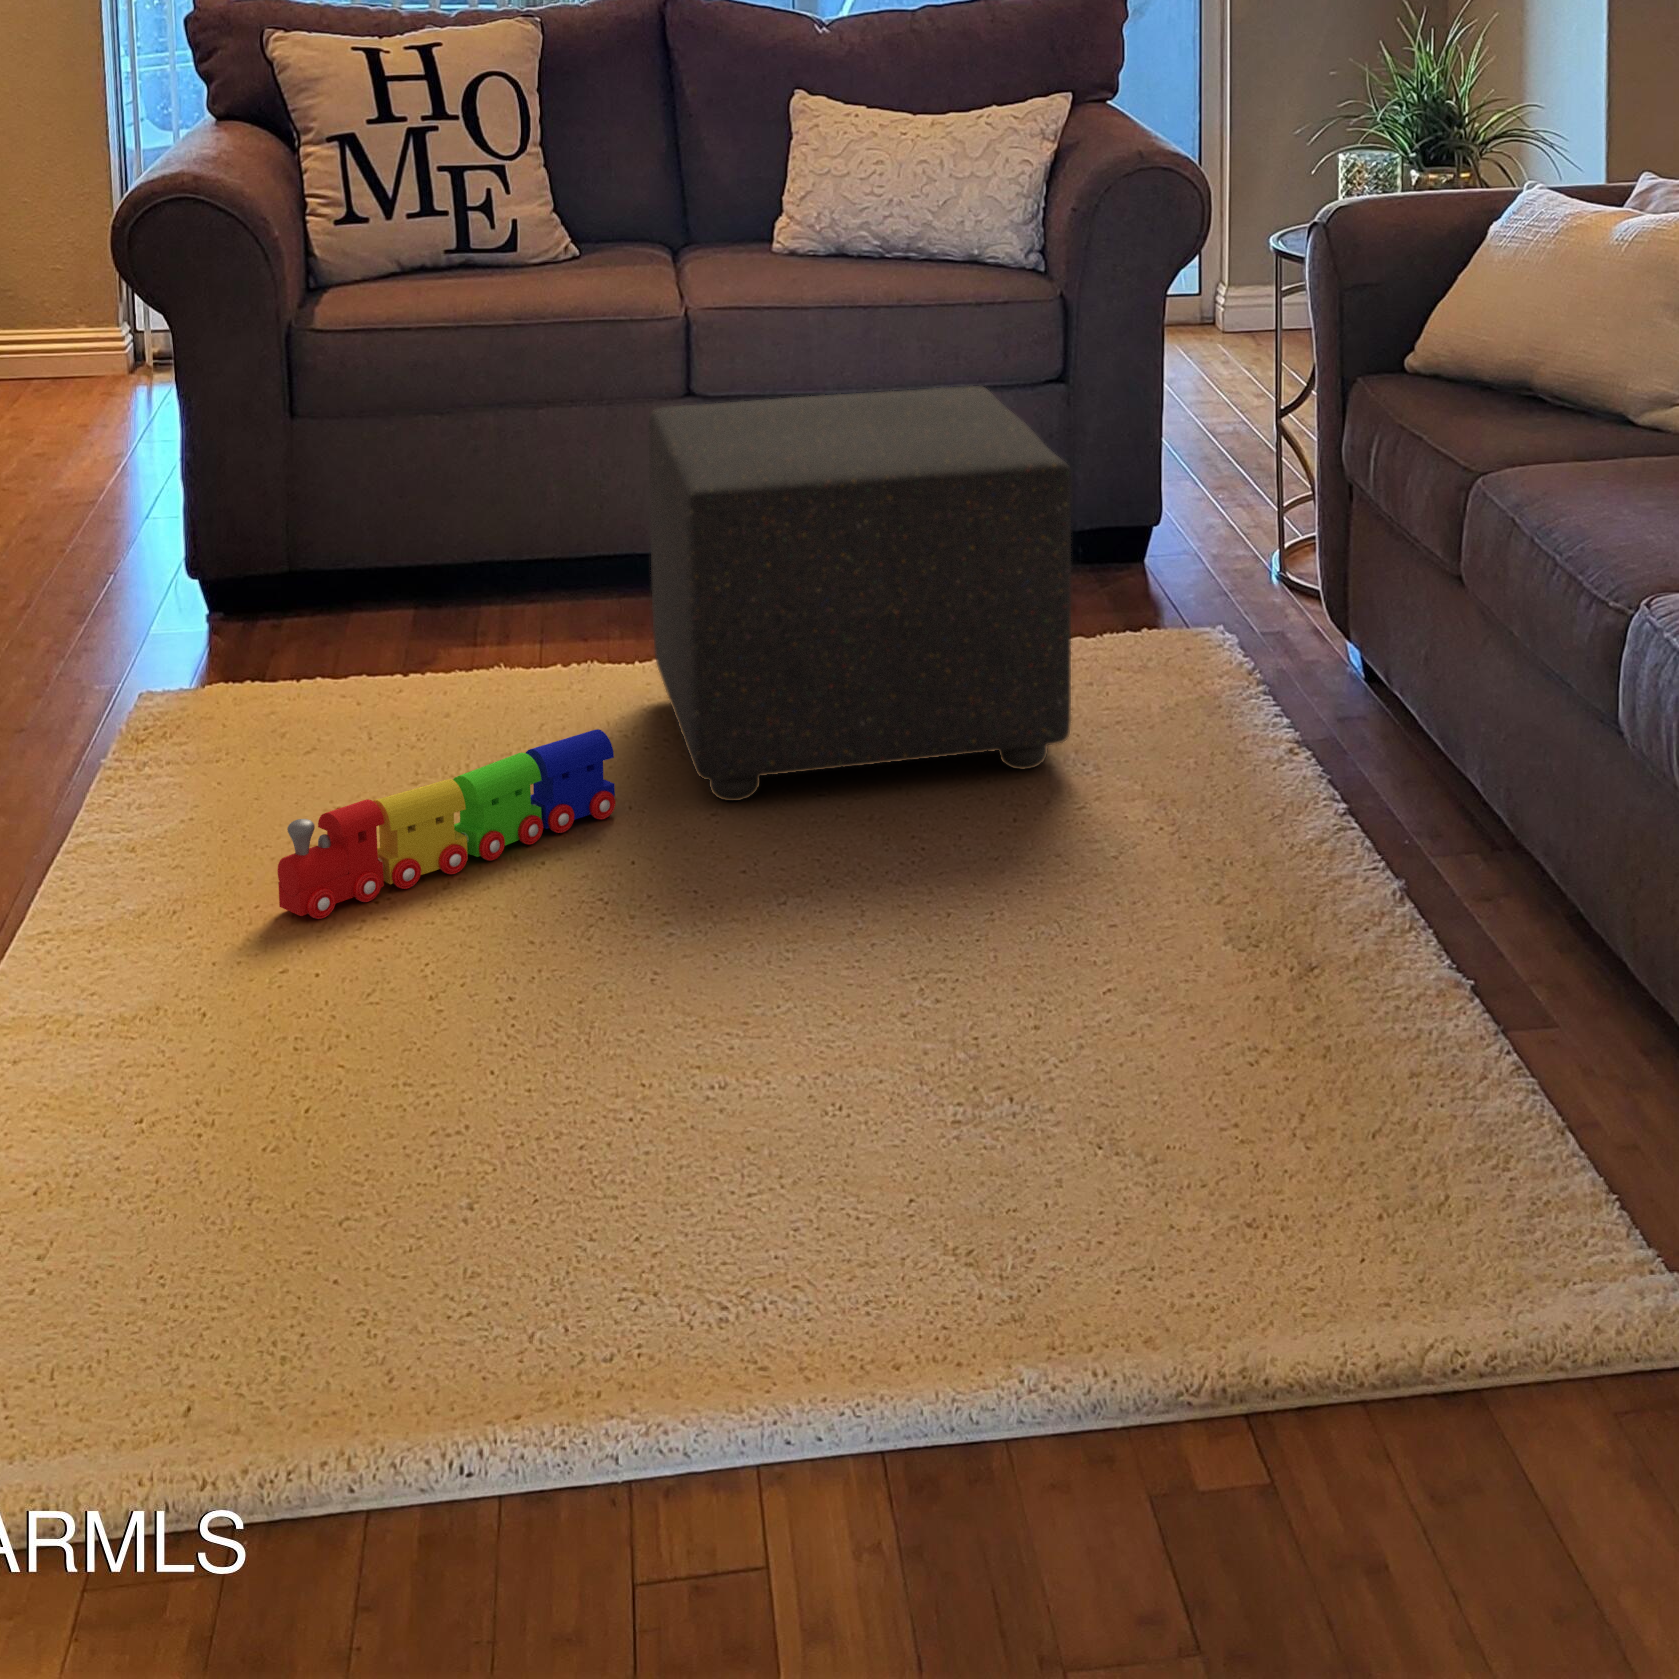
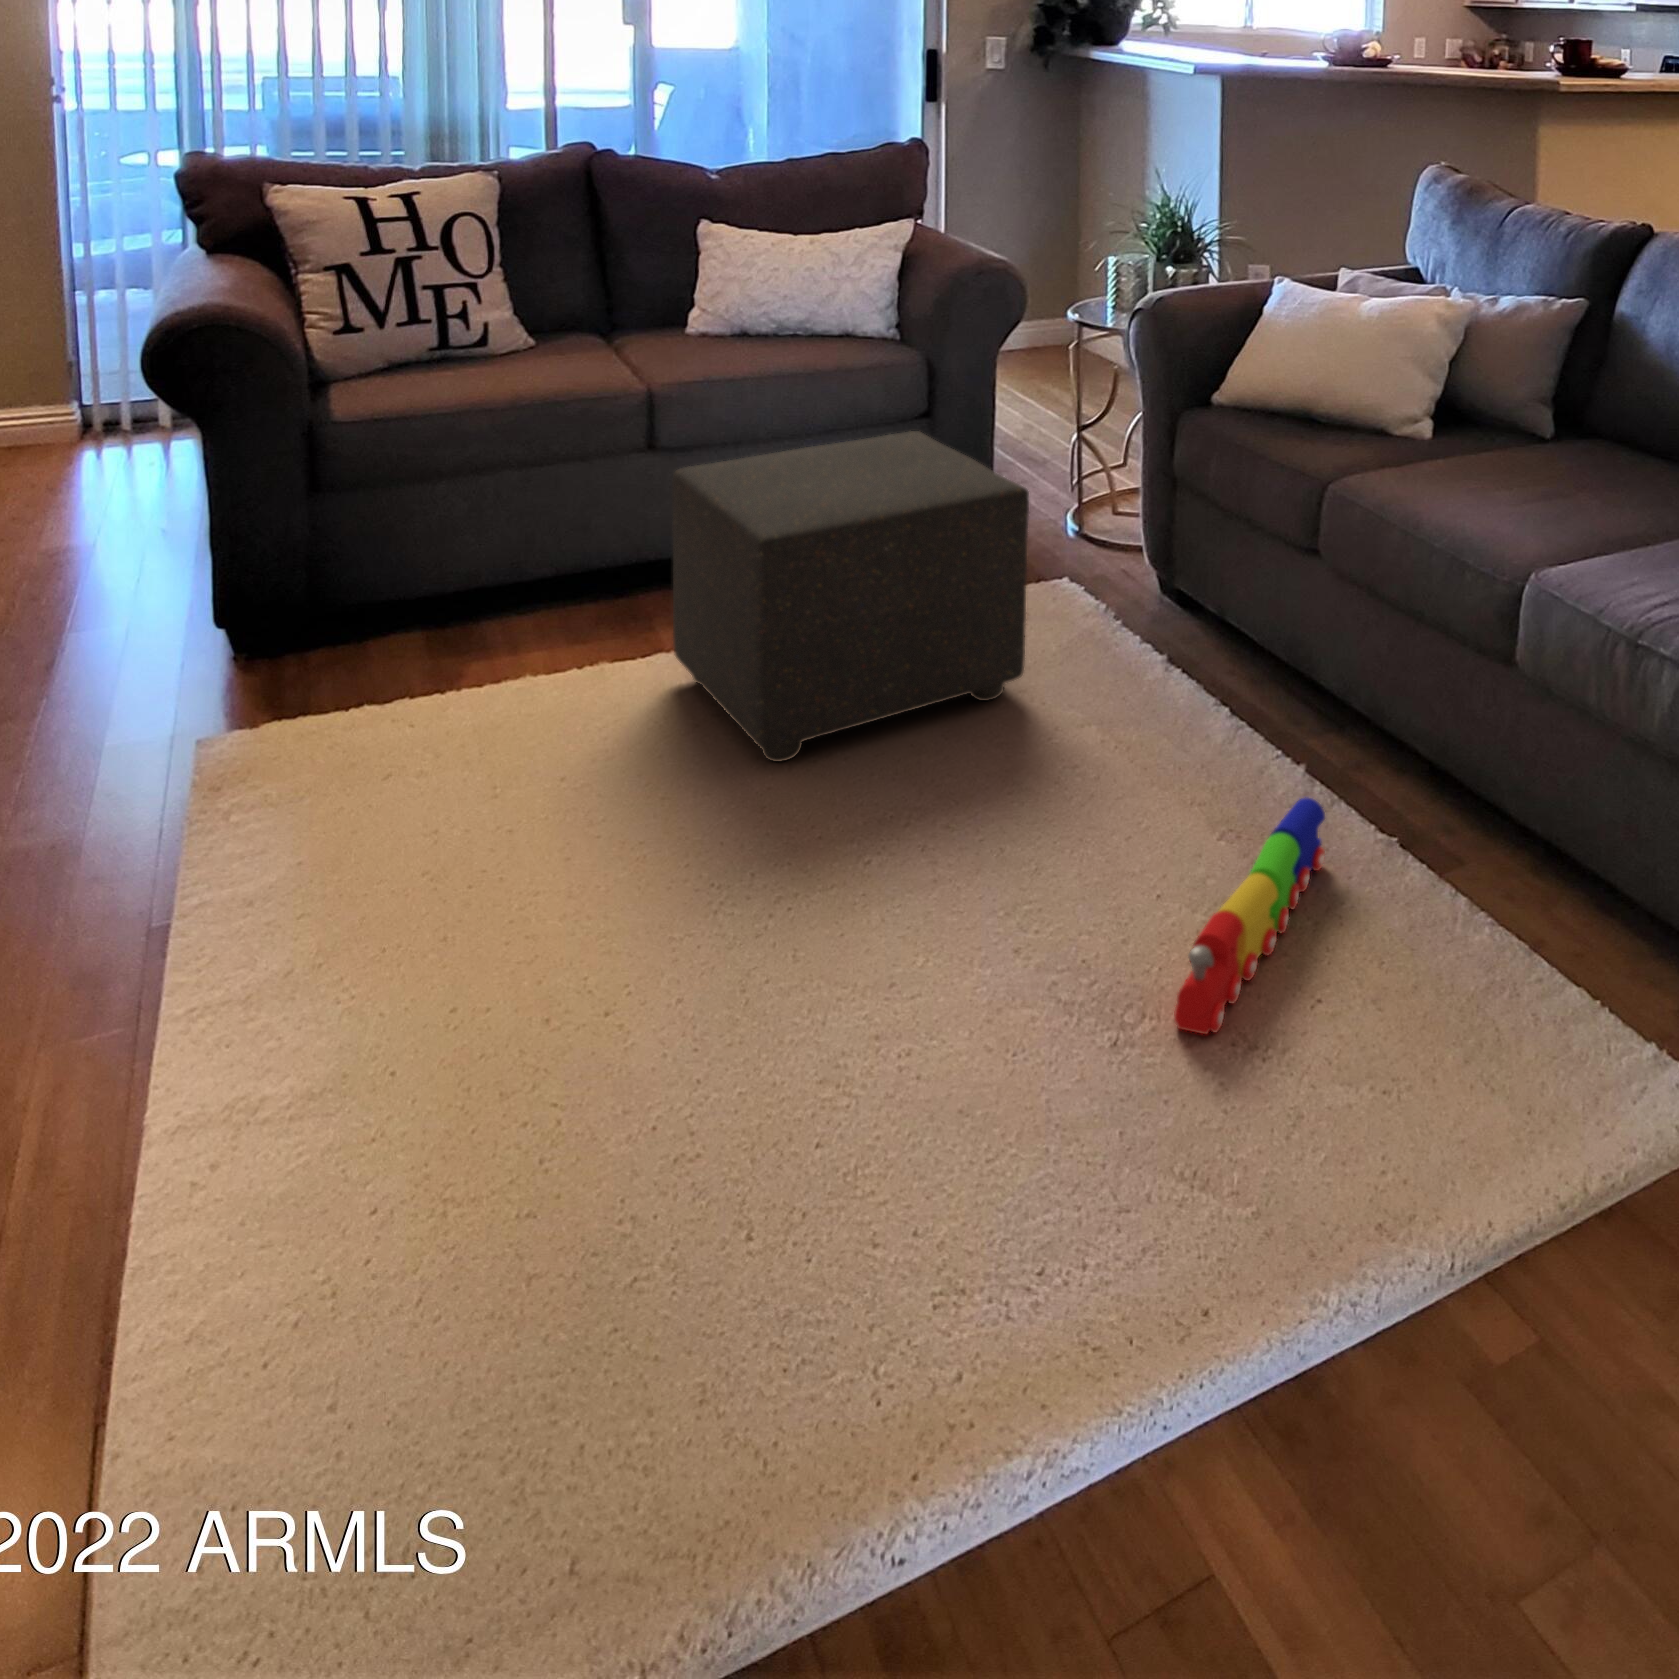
toy train: present [277,729,615,919] -> present [1174,797,1325,1034]

